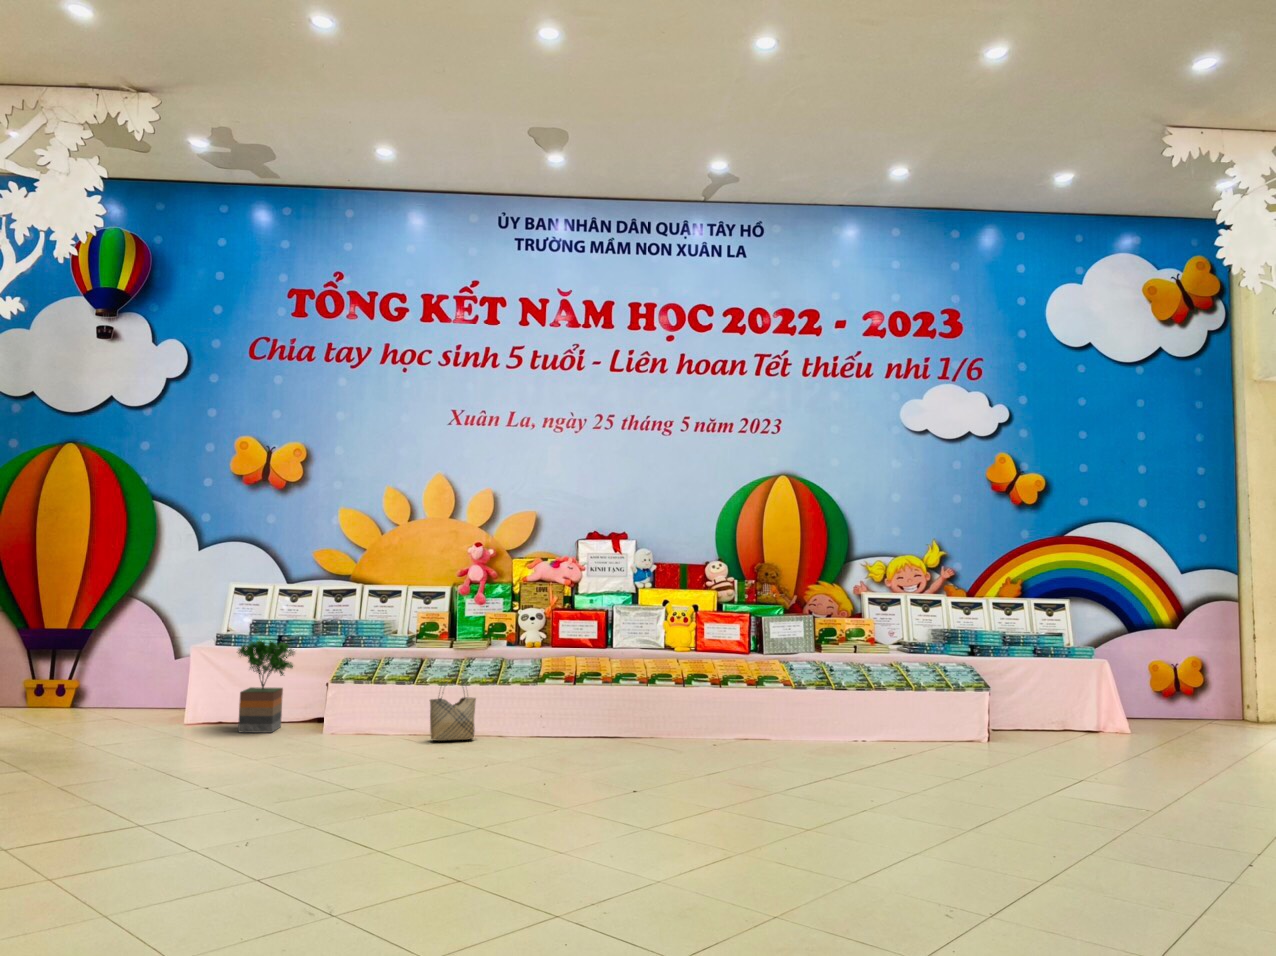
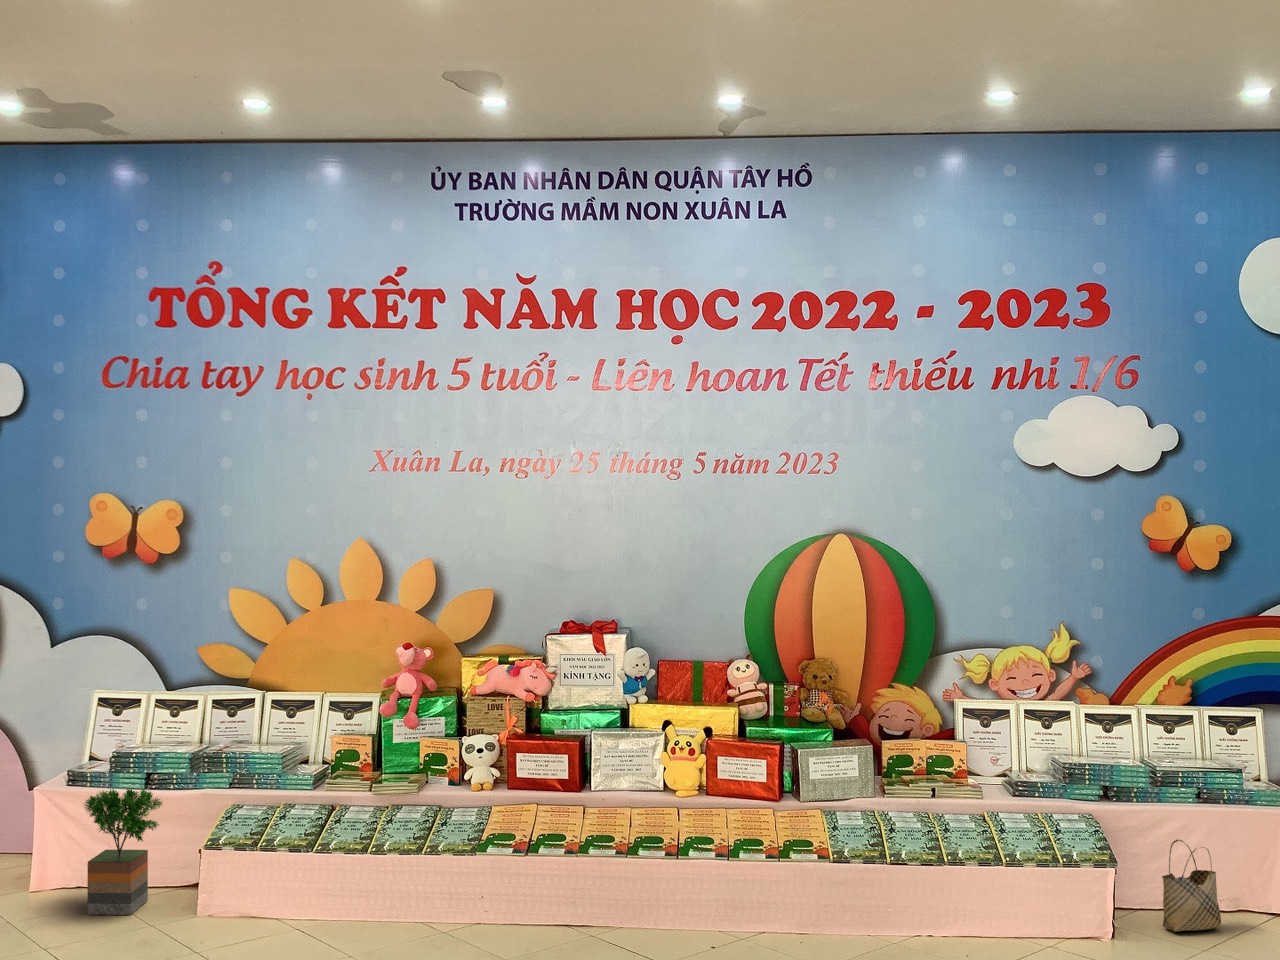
woven basket: present [430,675,476,741] -> present [1162,840,1221,932]

